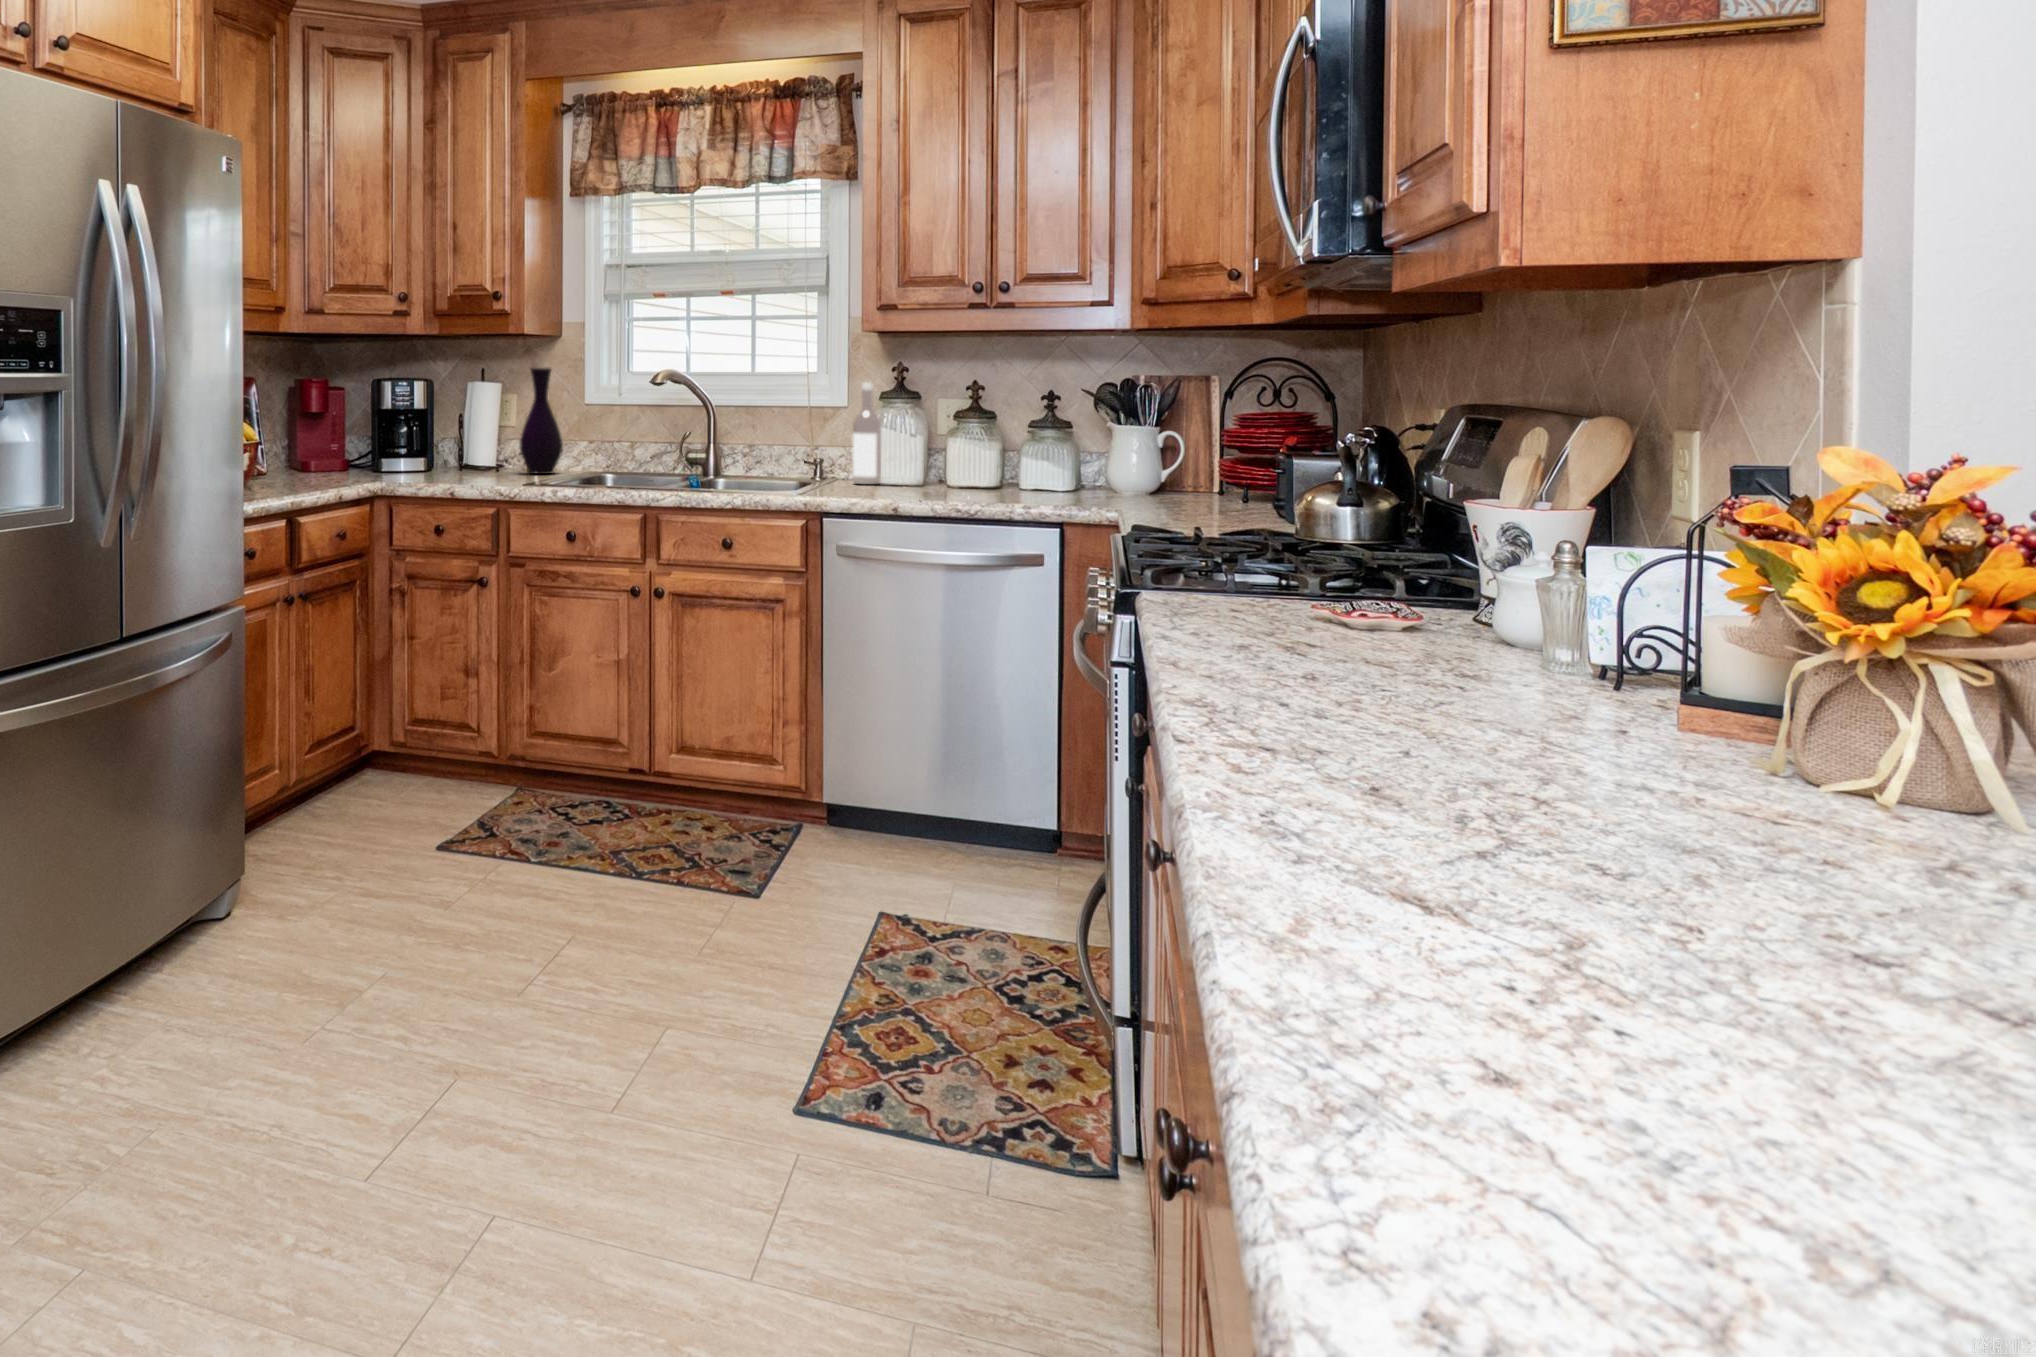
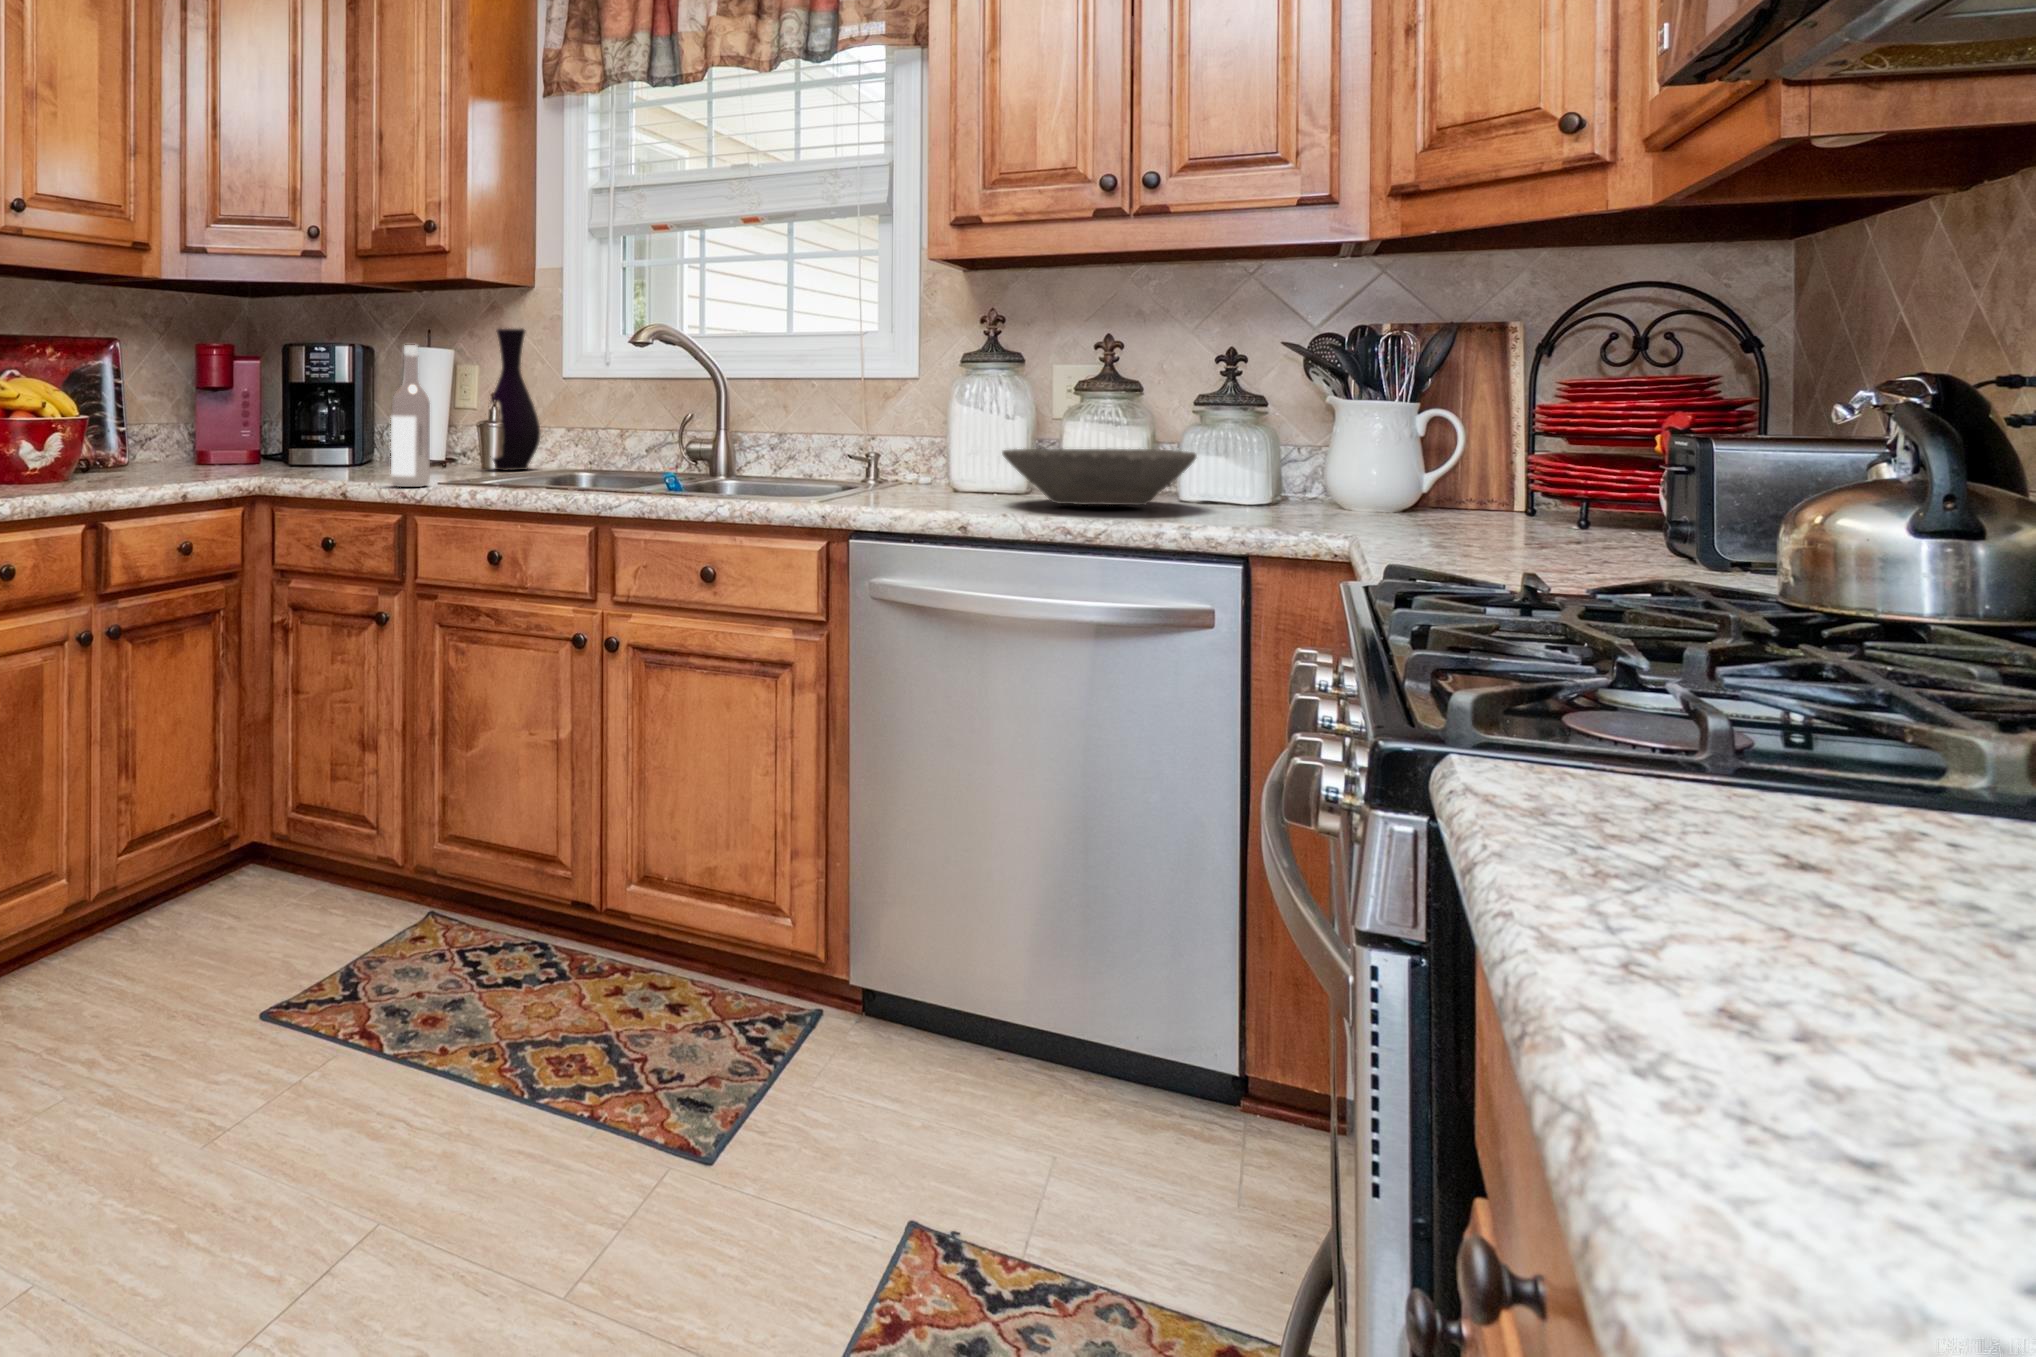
wine bottle: present [852,382,881,485] -> present [391,345,430,487]
bowl: none [913,458,1032,494] -> present [1002,449,1197,505]

